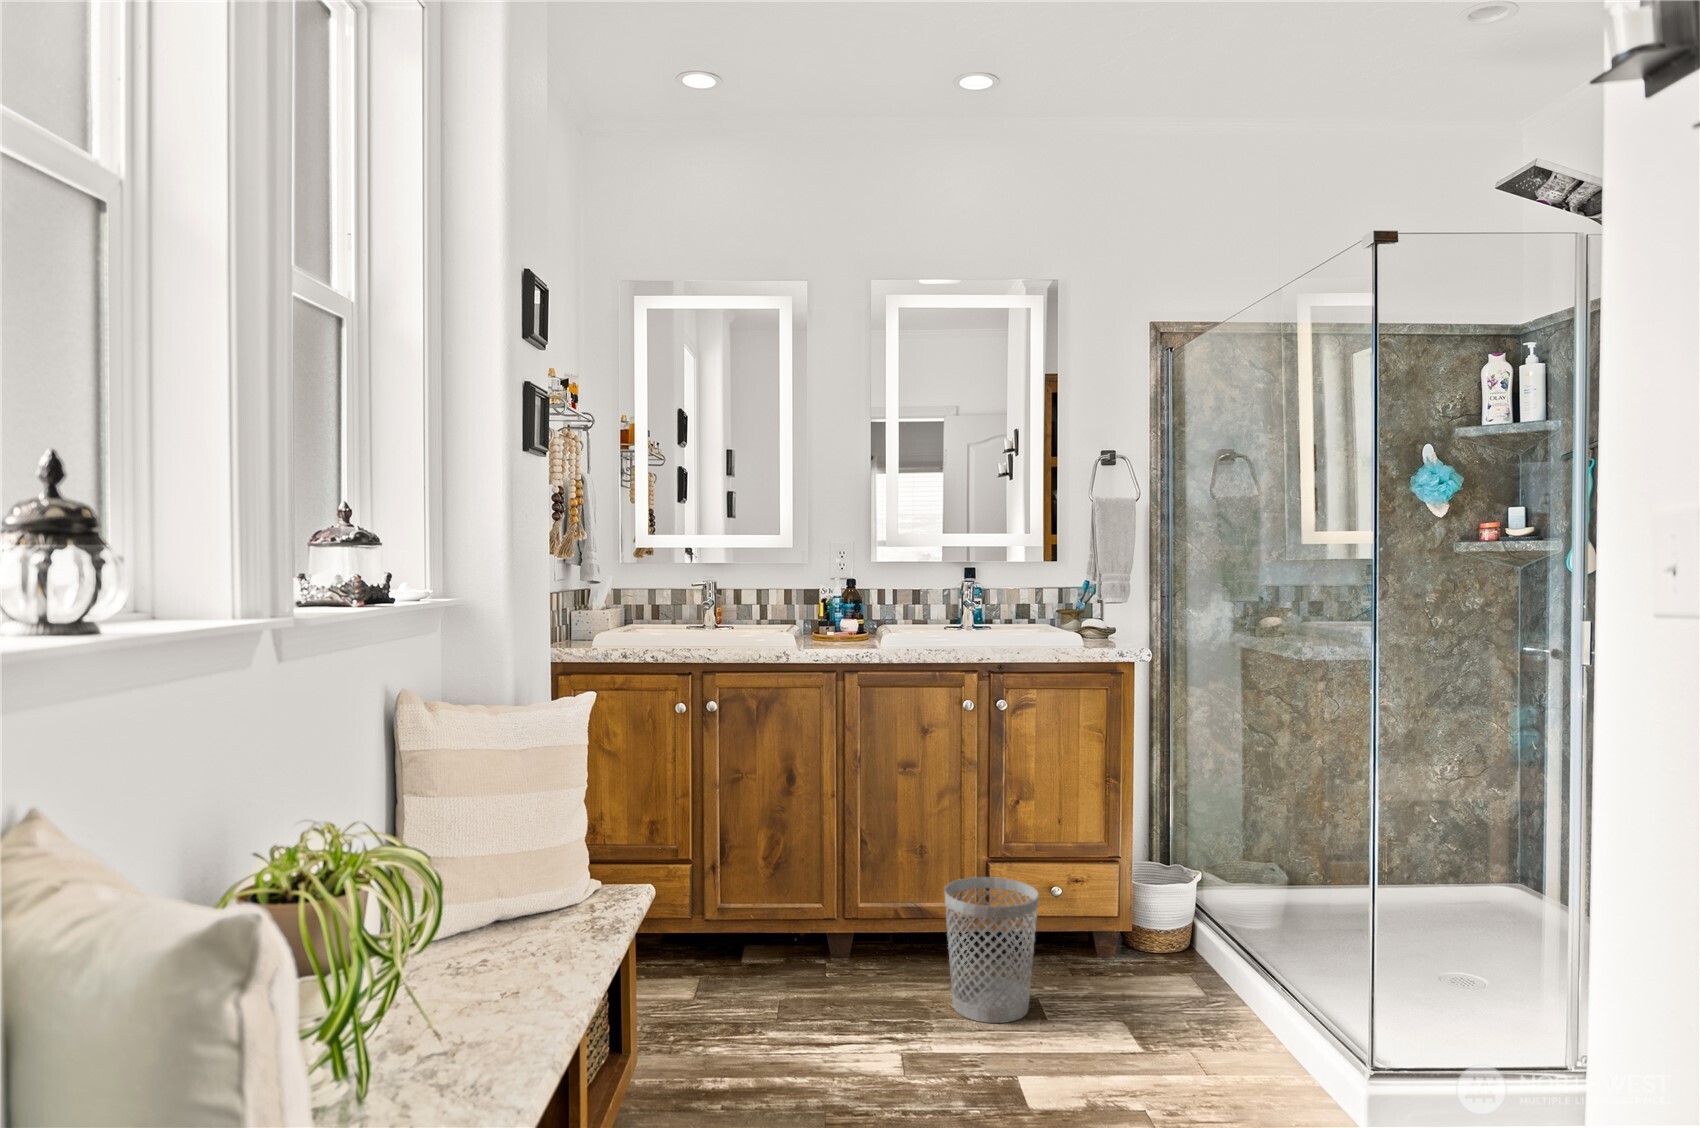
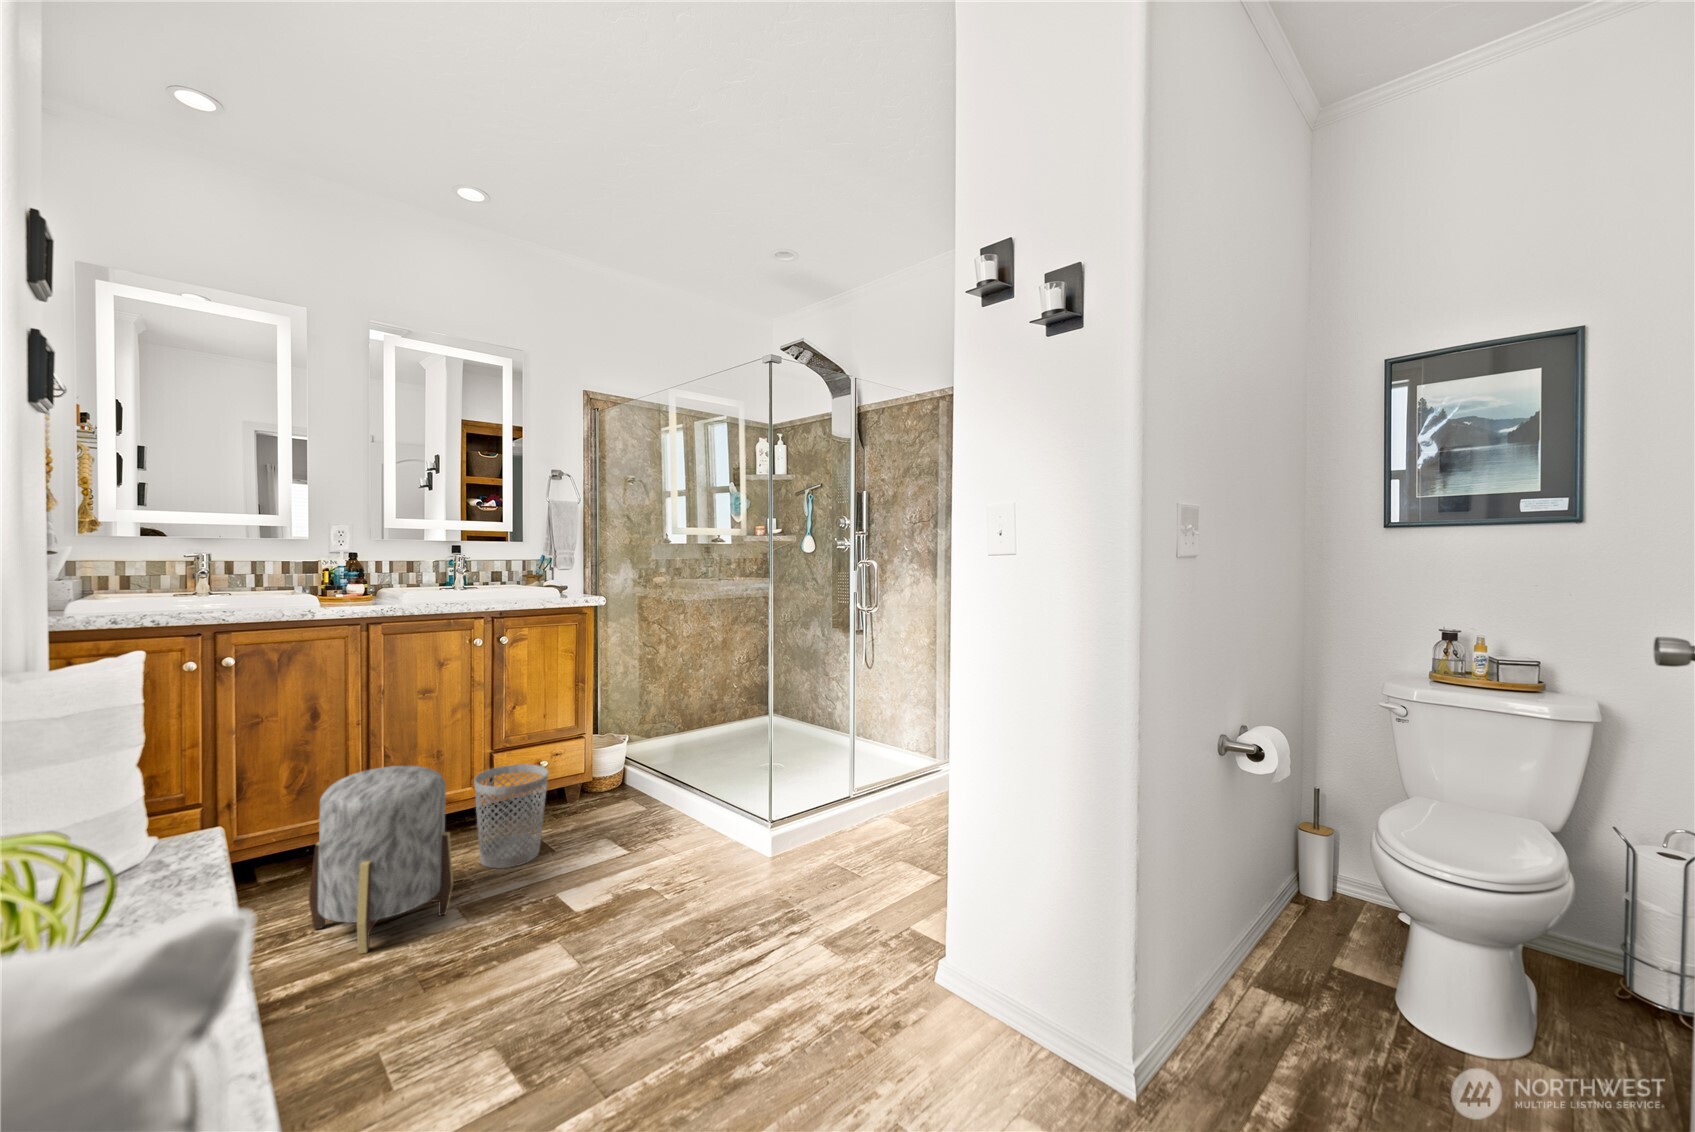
stool: none [757,847,897,1074] -> present [309,766,453,954]

